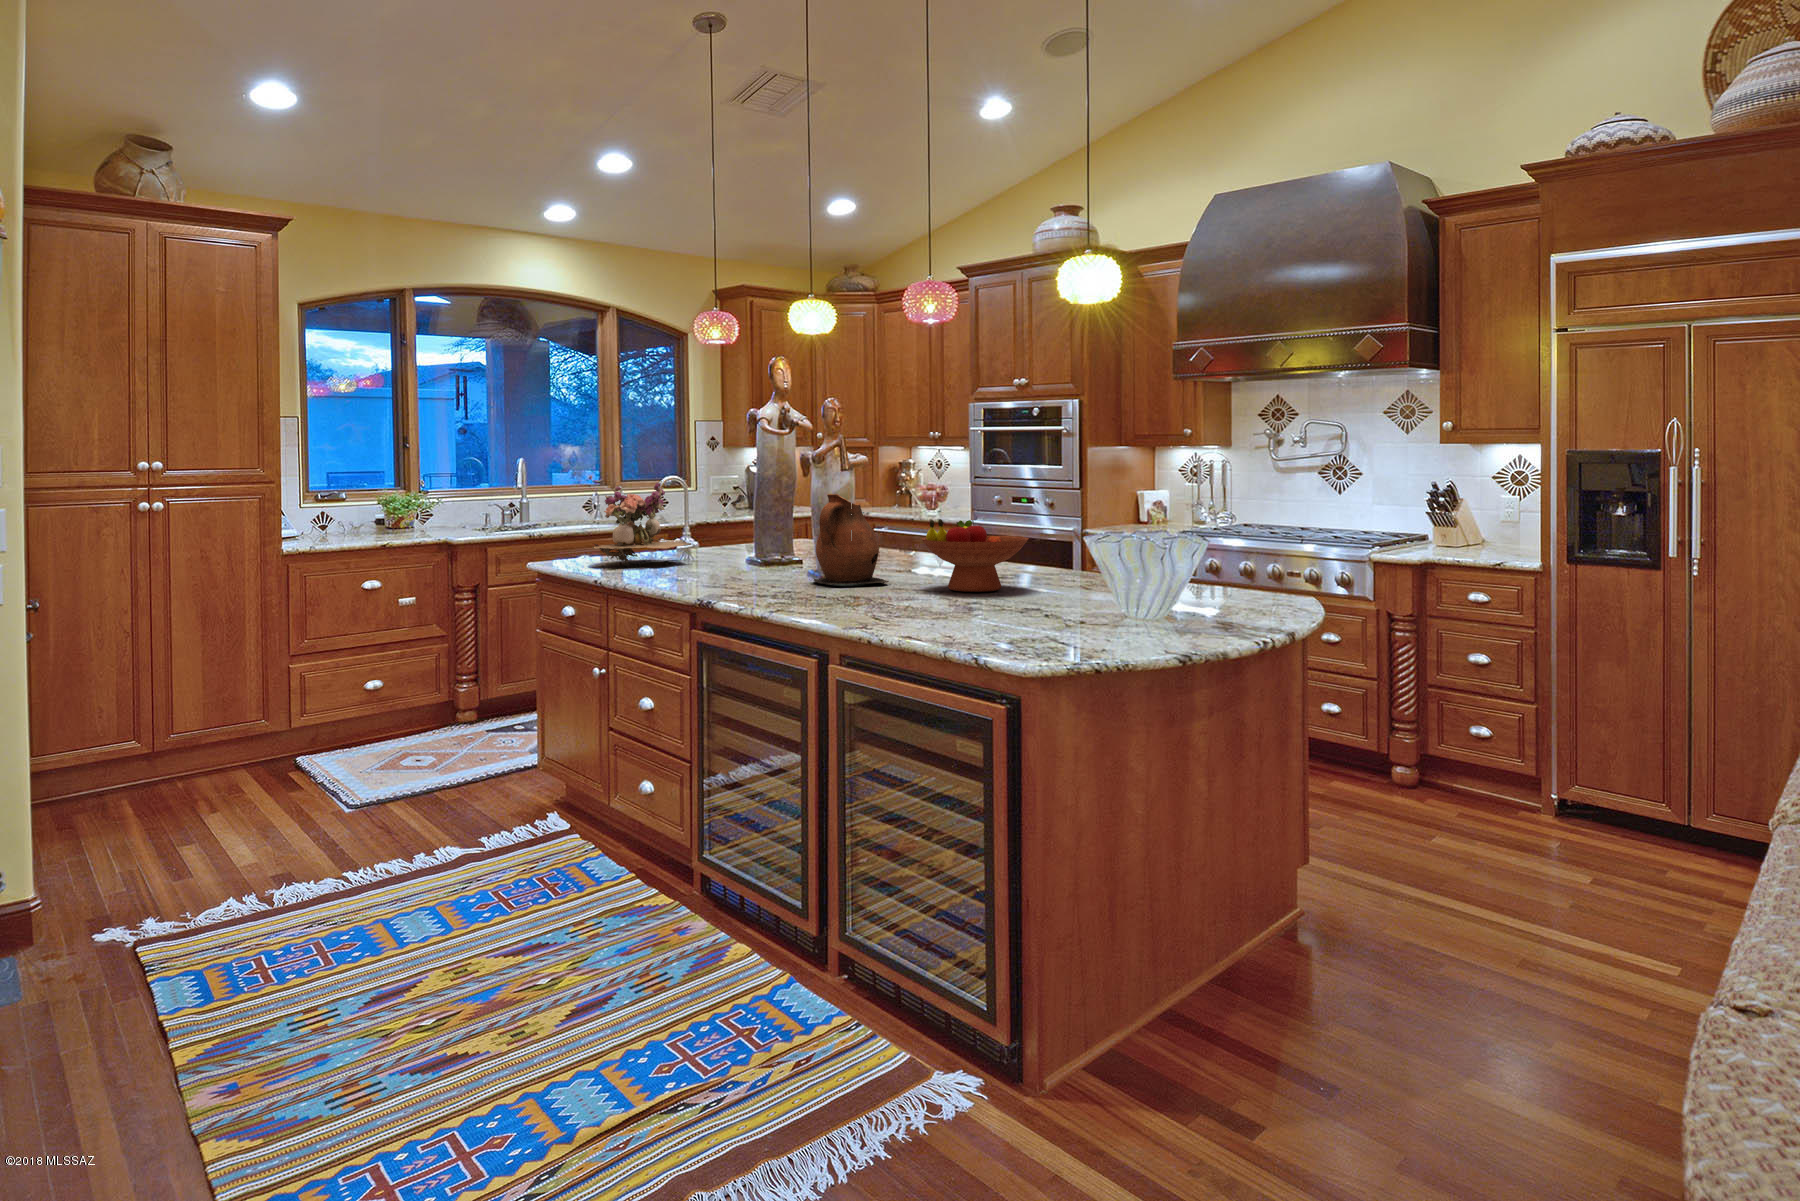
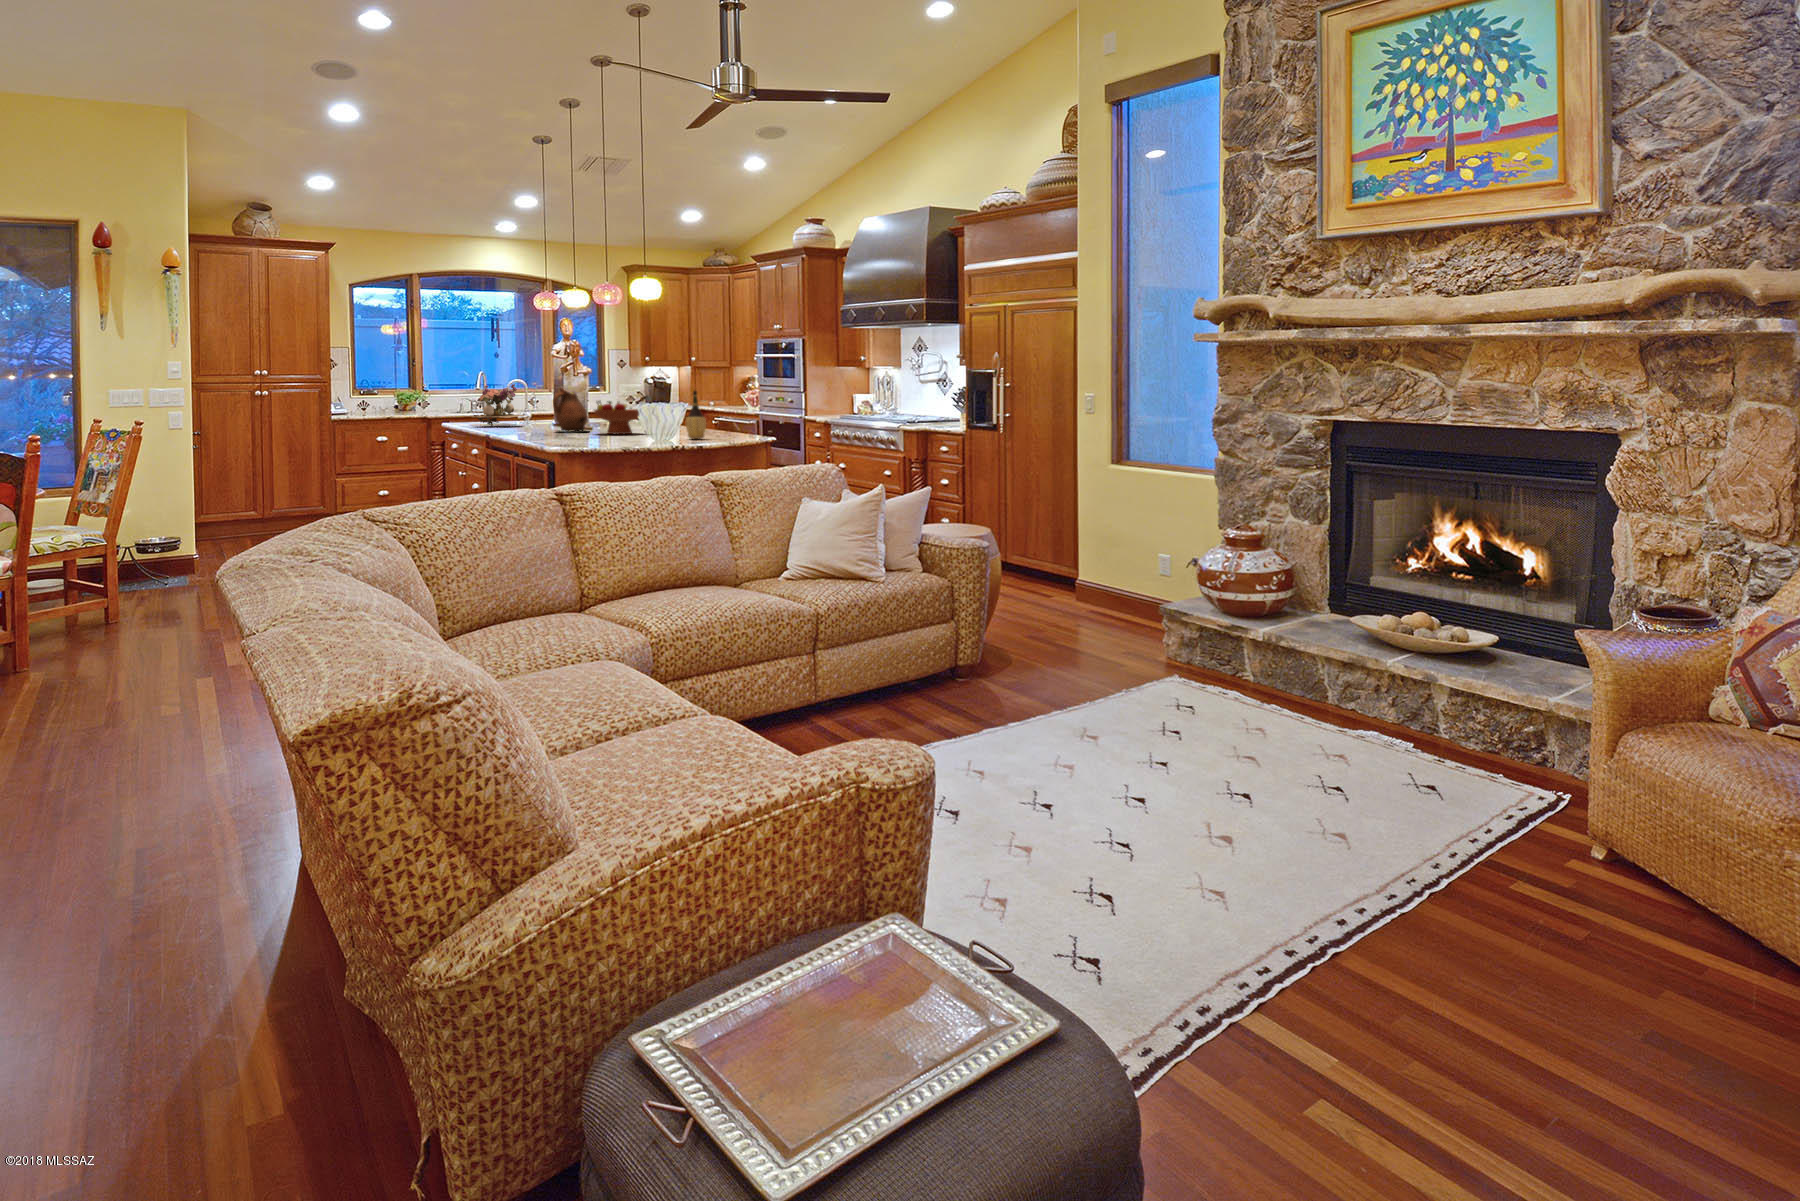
wine bottle: none [1209,493,1258,610] -> present [686,388,706,439]

